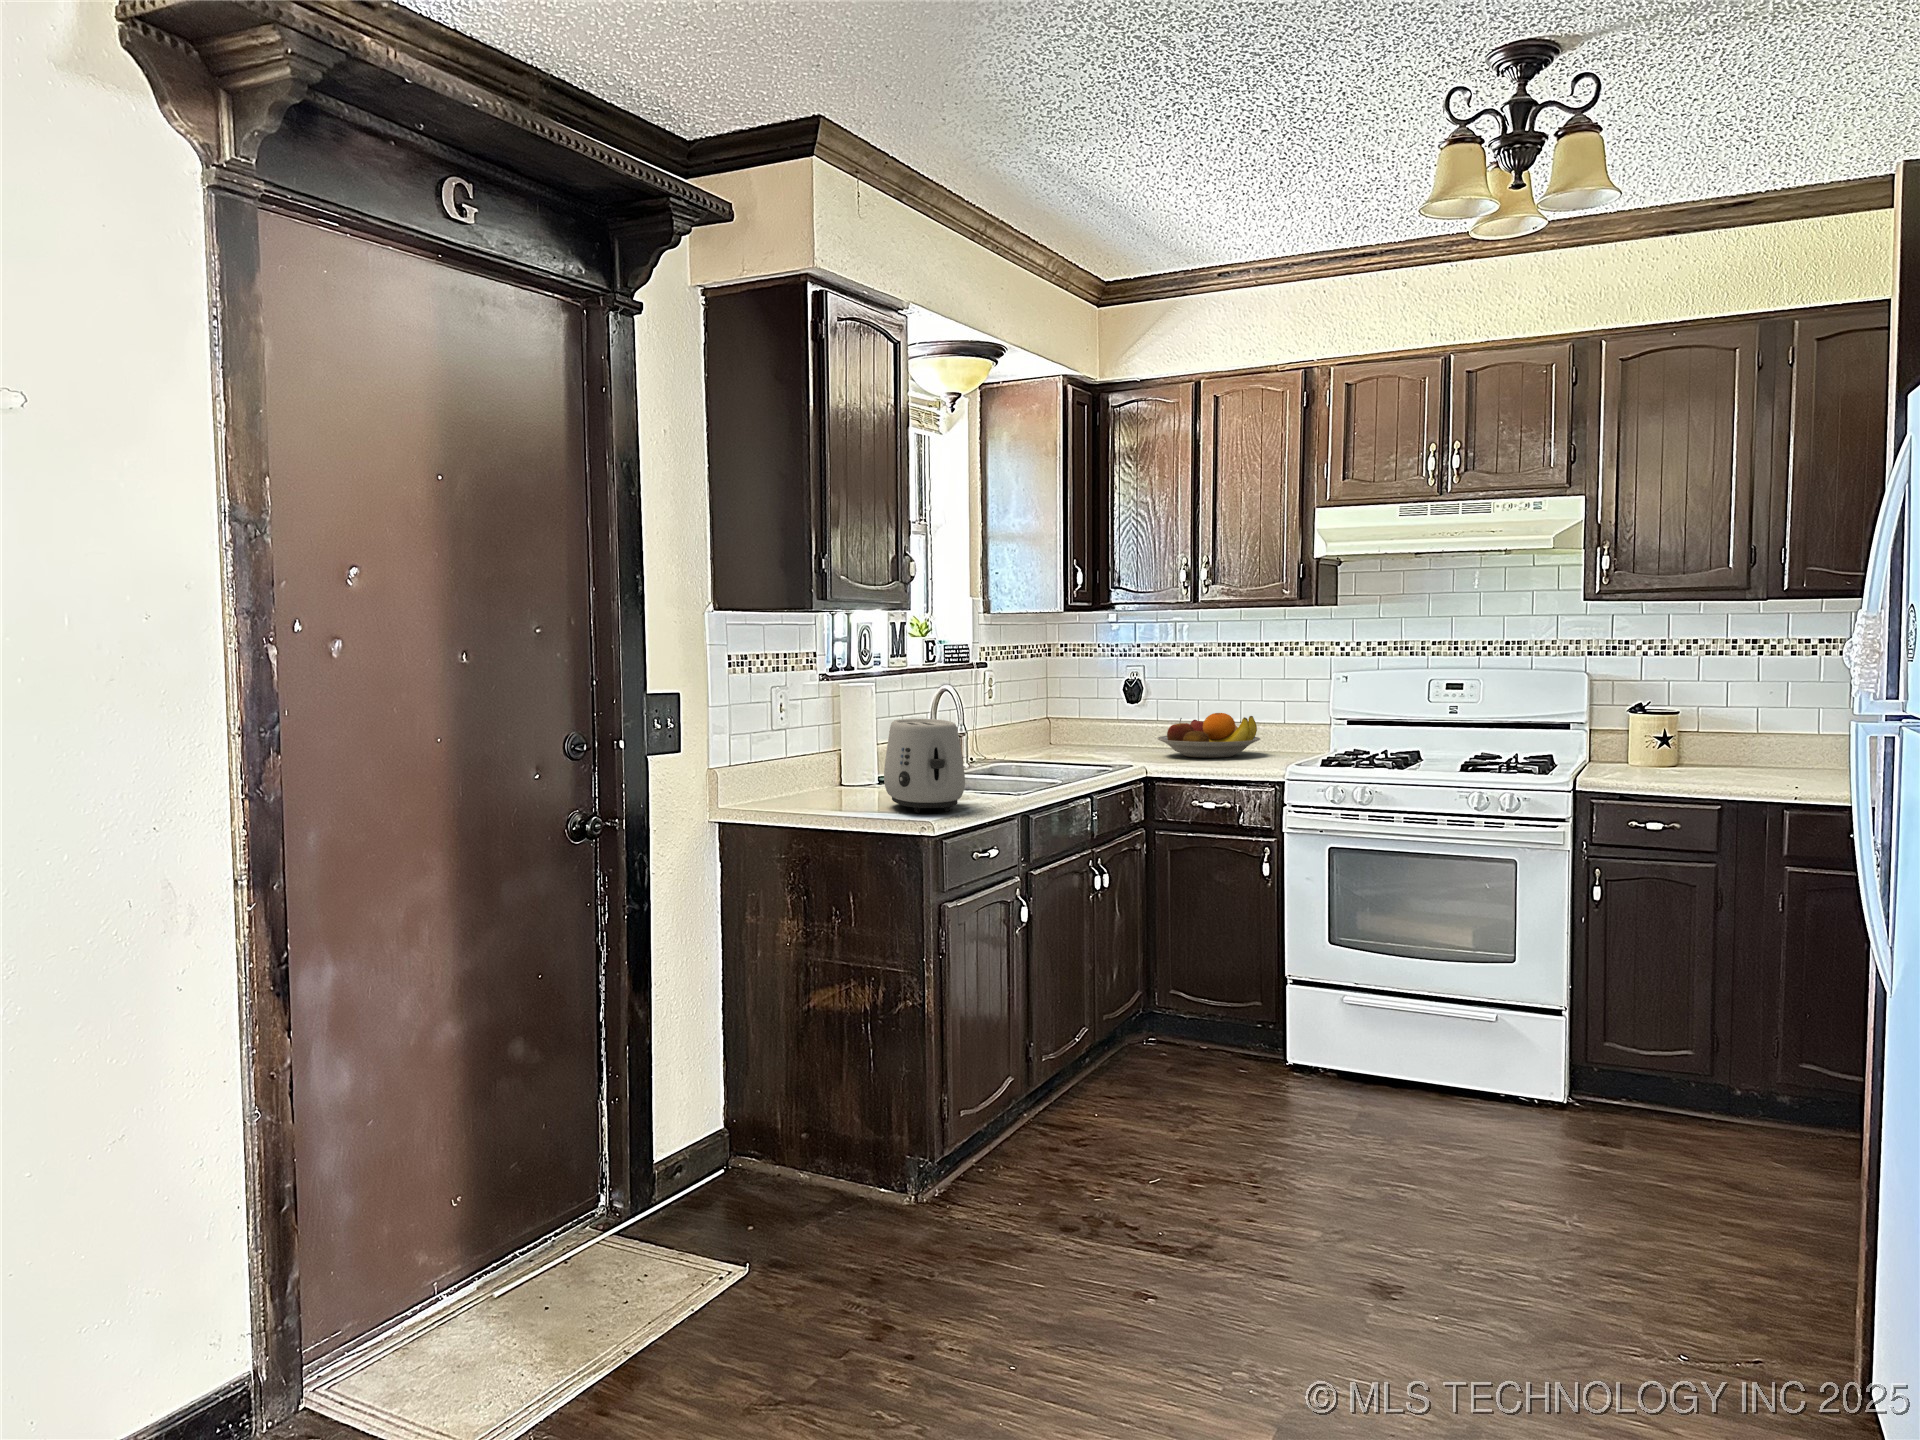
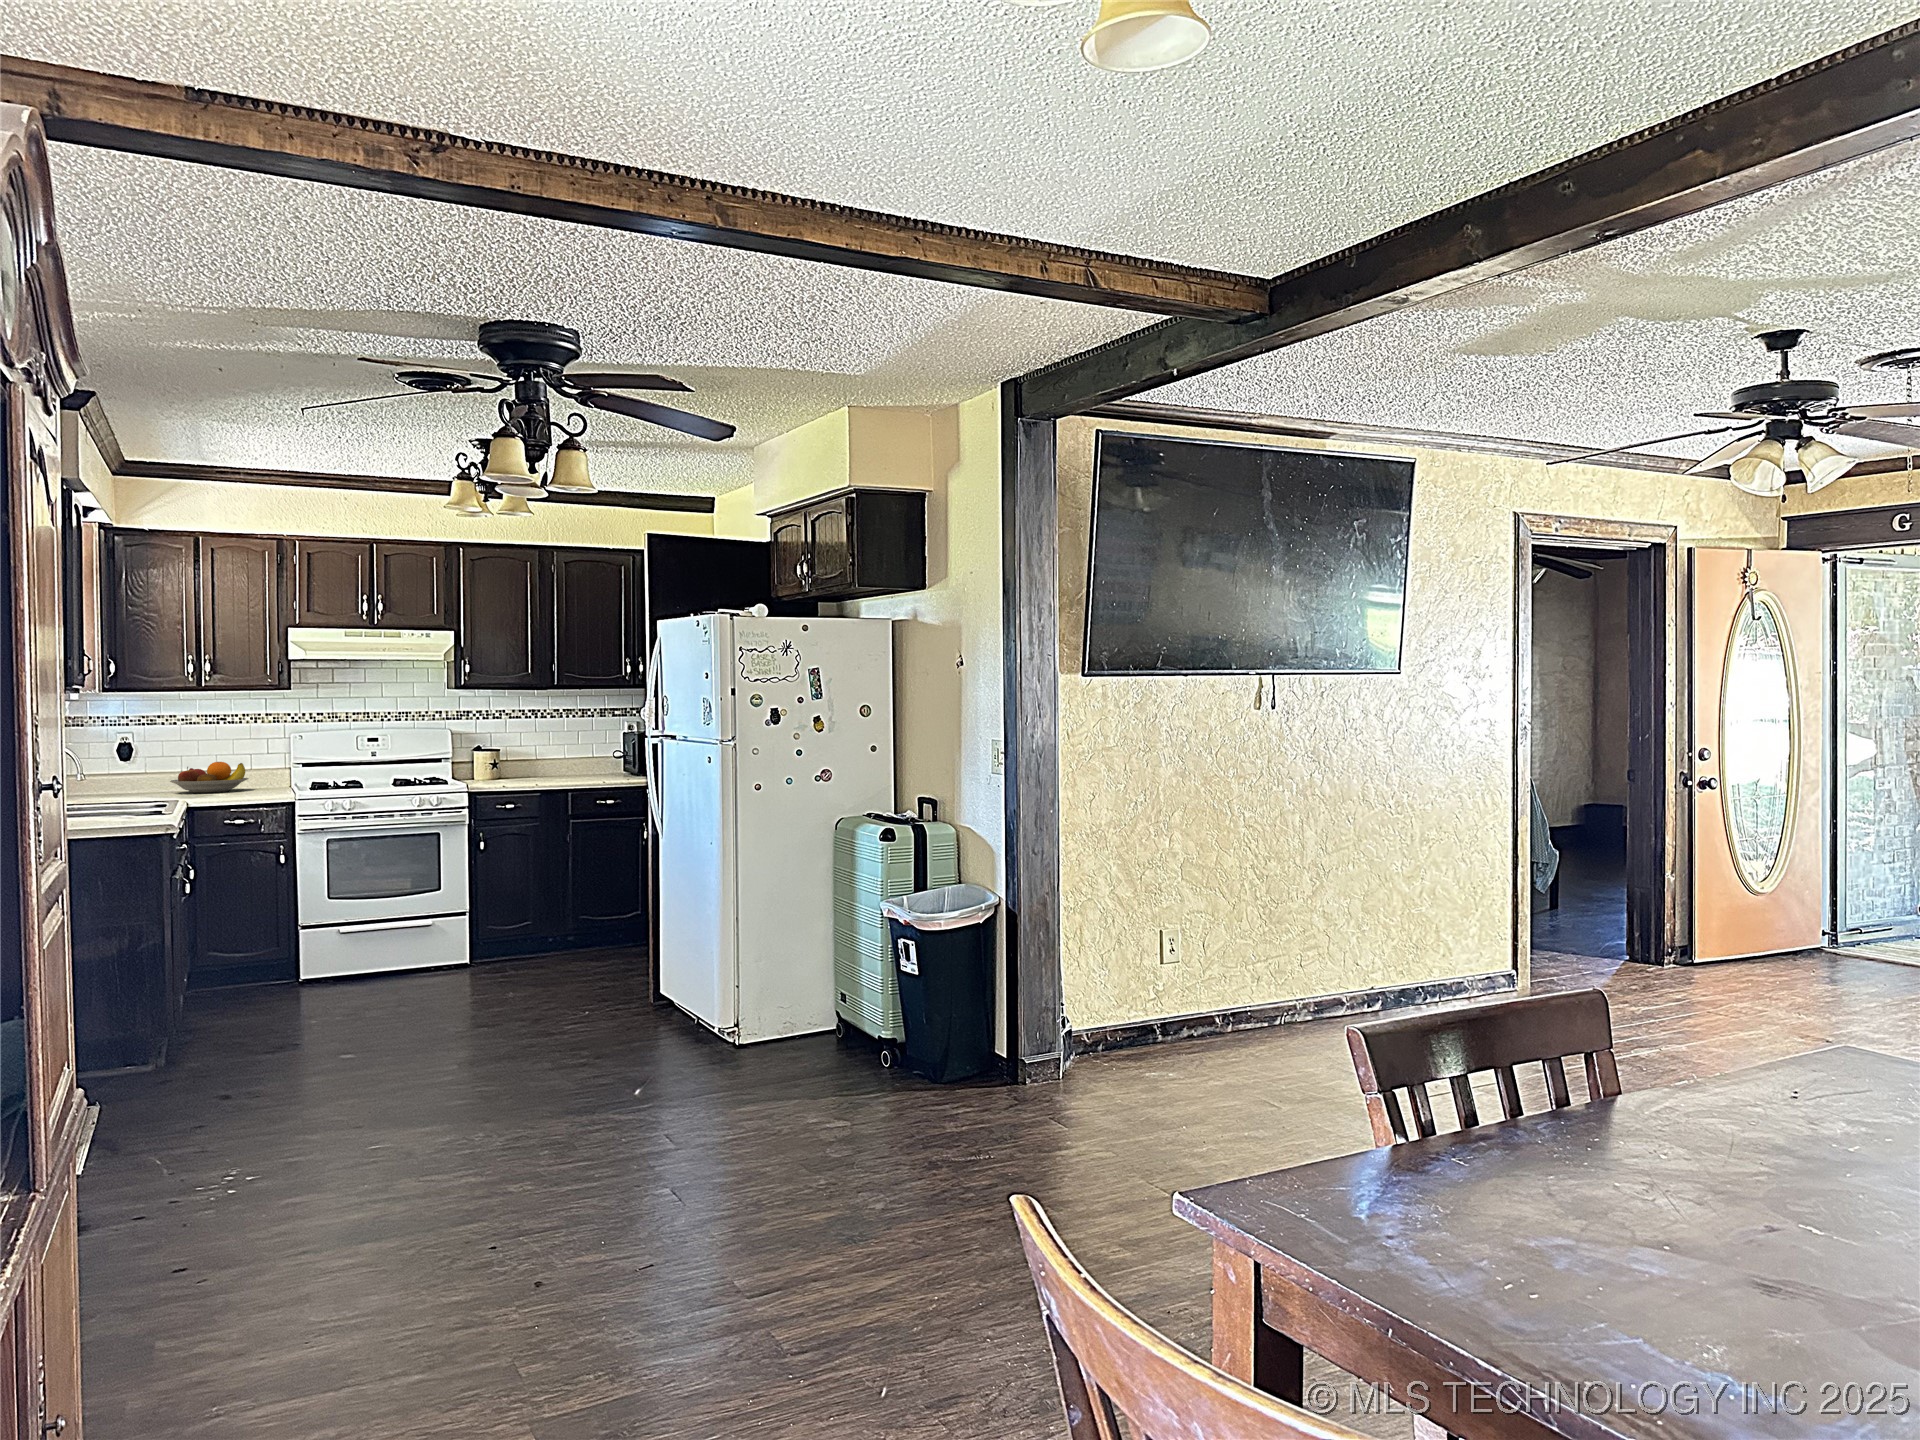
toaster: present [884,719,965,812] -> none [86,762,163,819]

